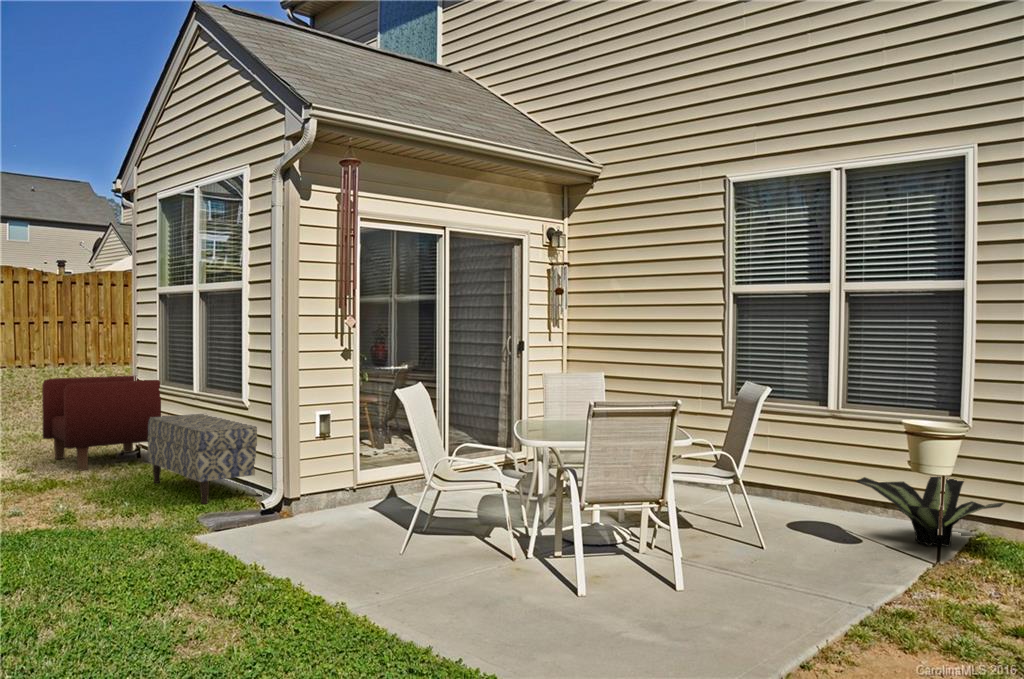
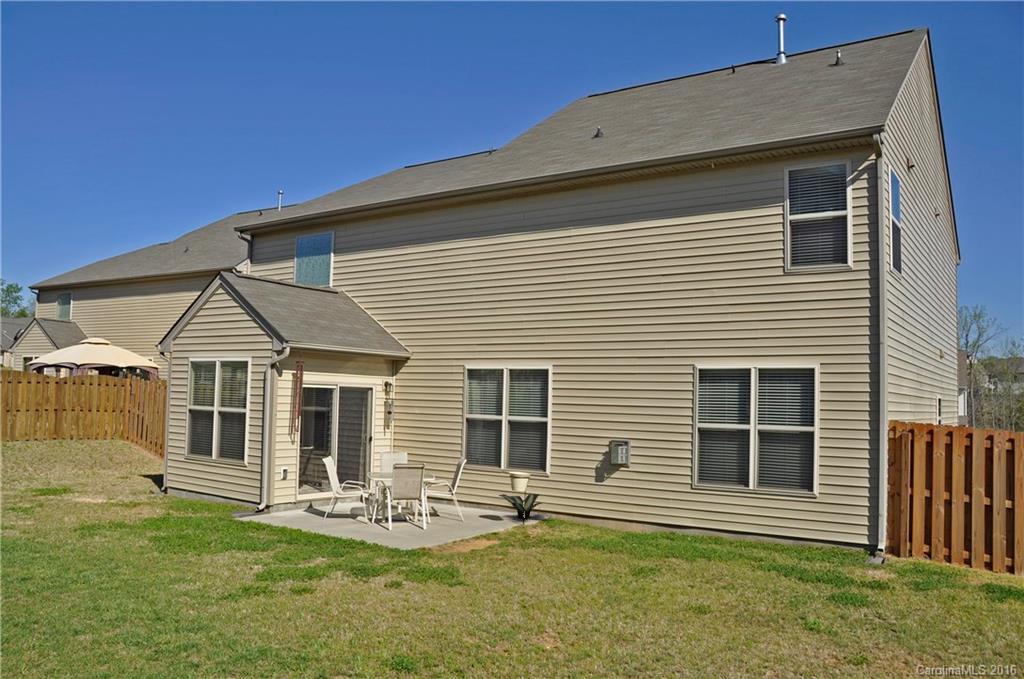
armchair: present [42,376,161,470] -> none [116,450,187,499]
bench: present [148,414,262,504] -> none [190,470,255,510]

